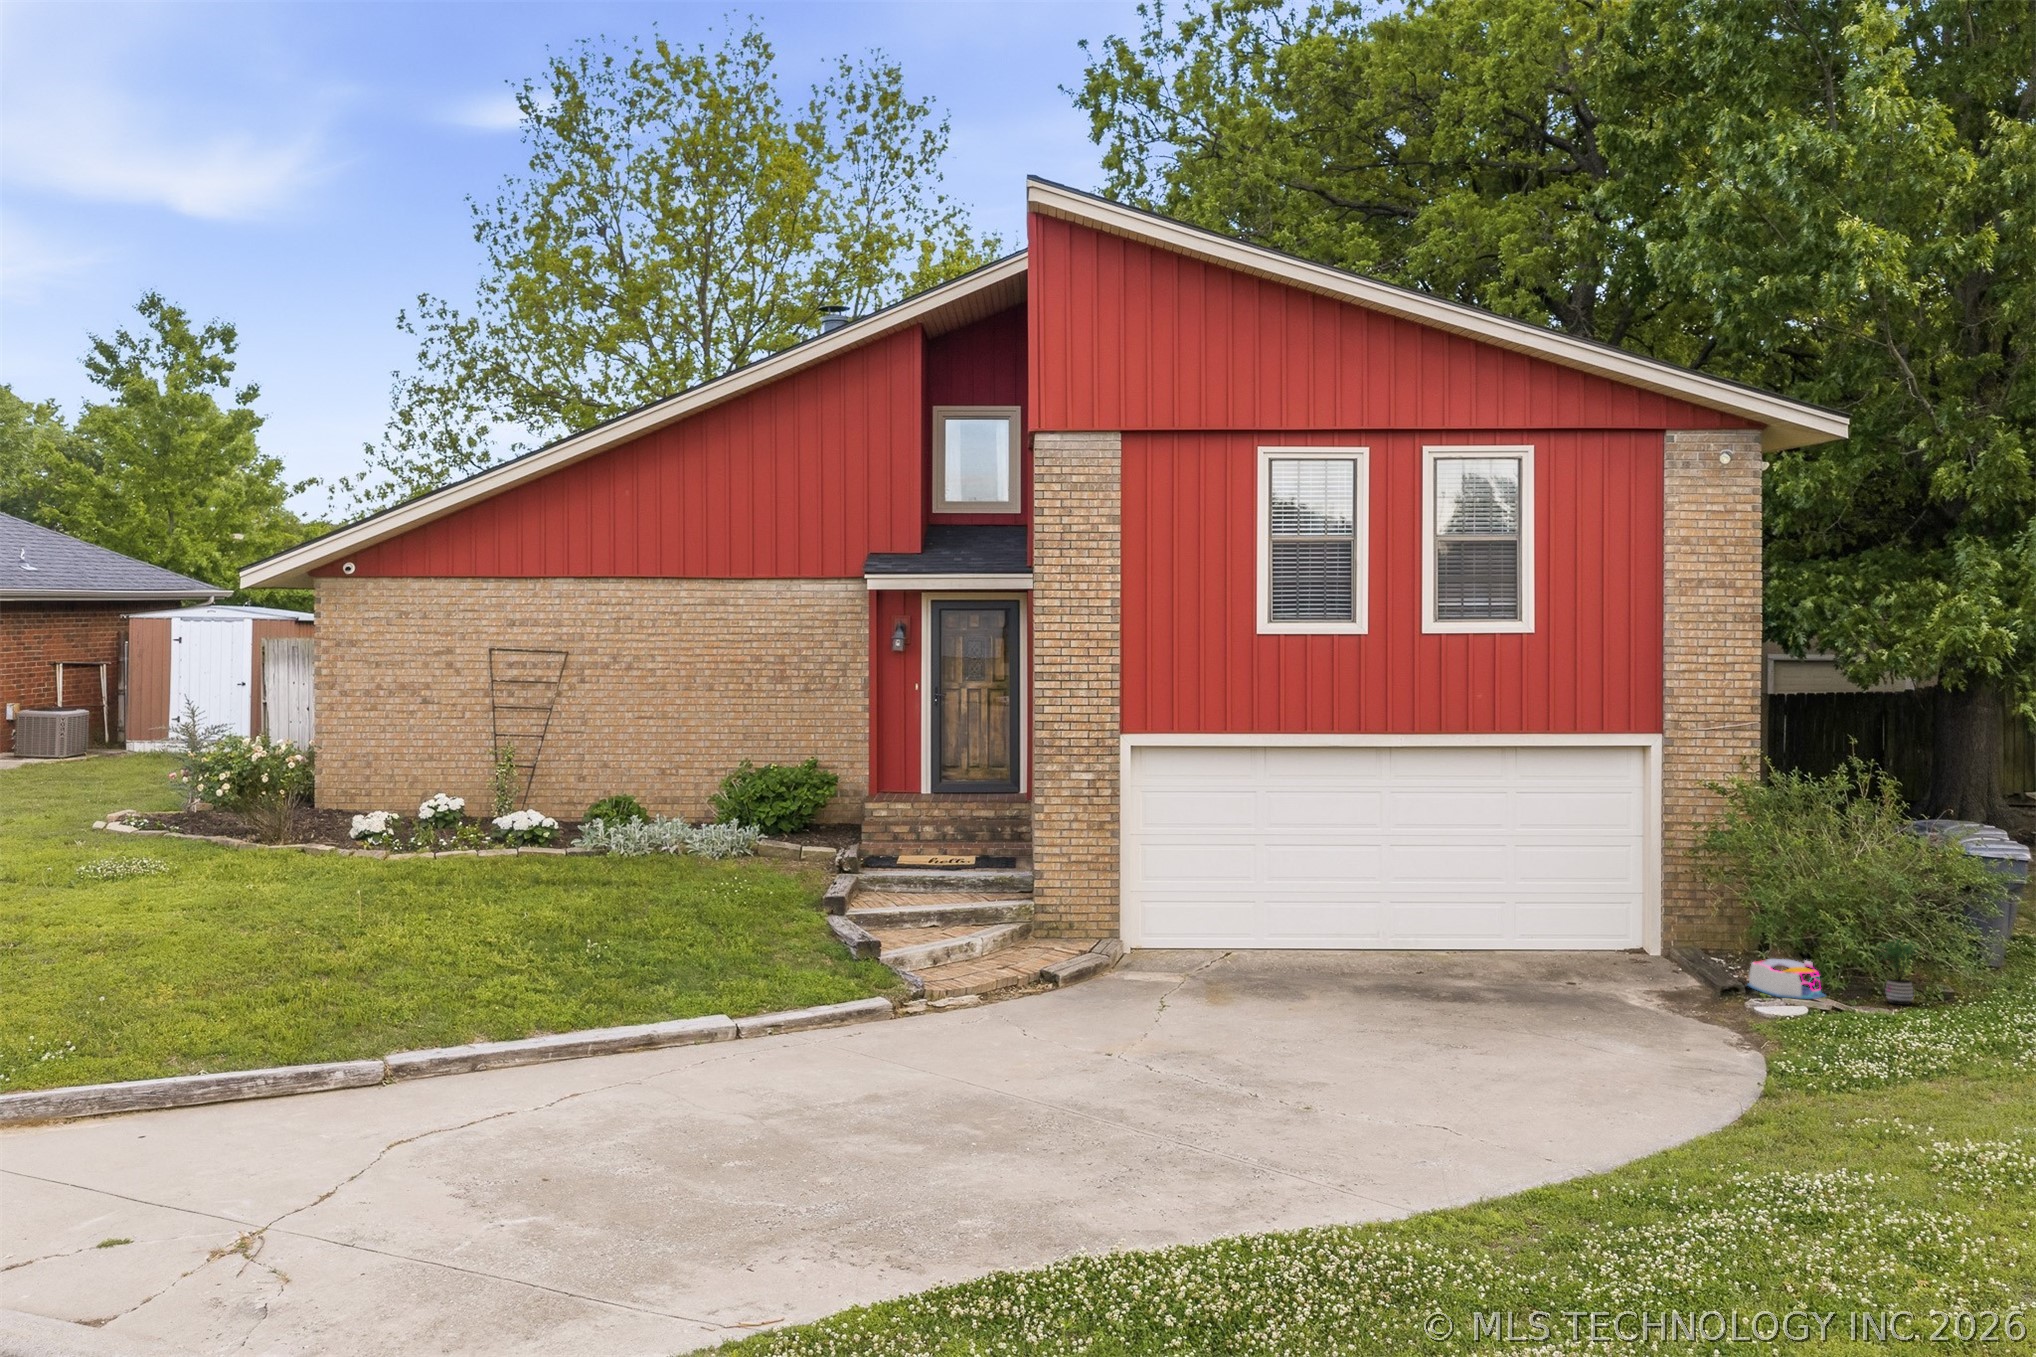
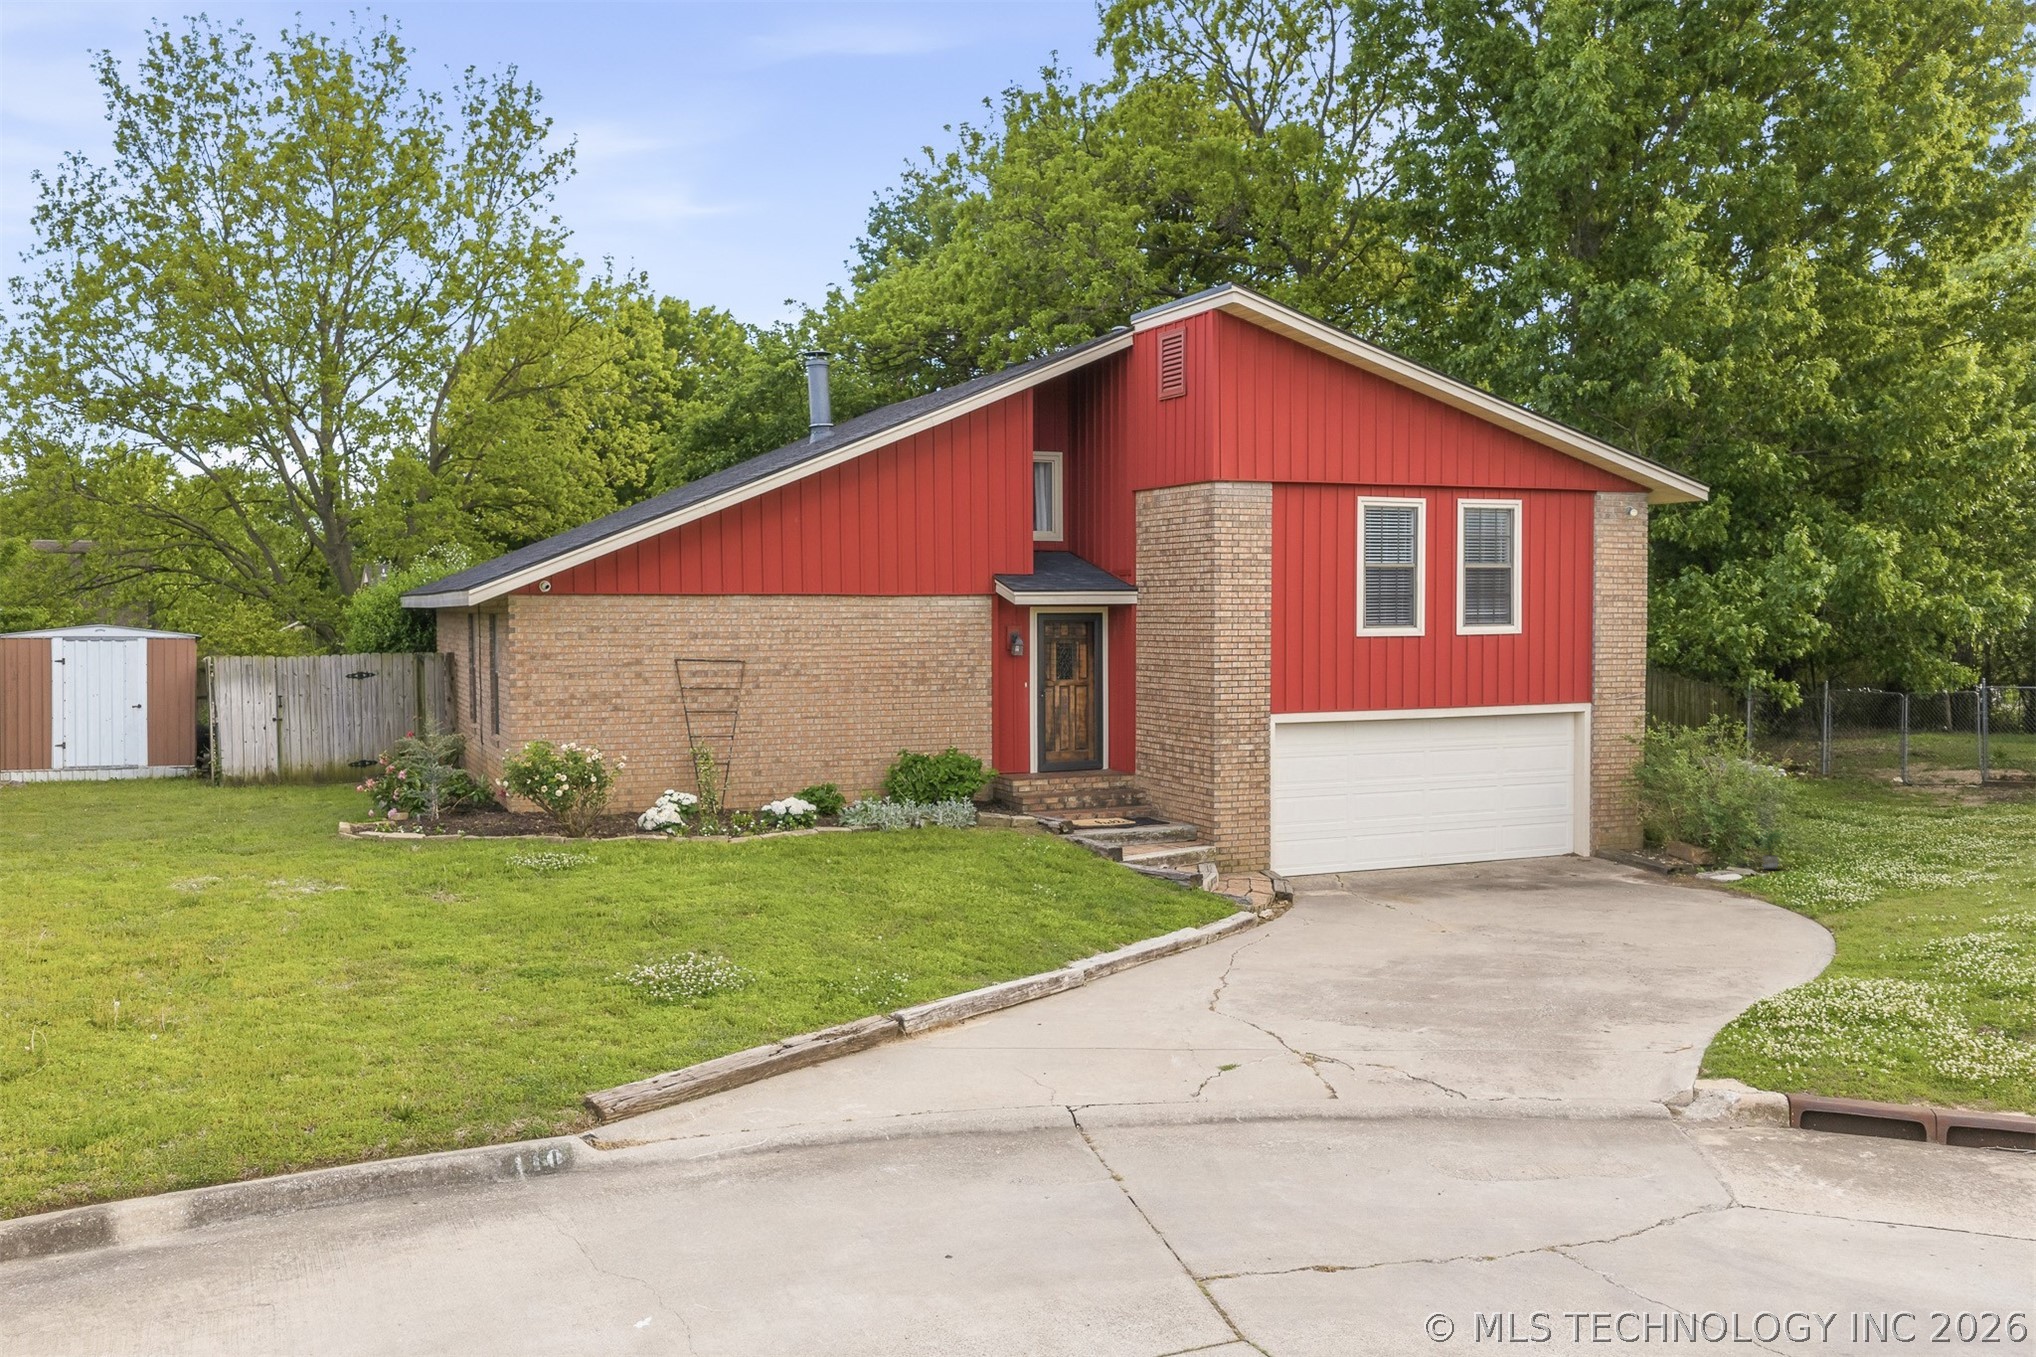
storage bin: present [1748,958,1825,999] -> none [1676,849,1728,872]

